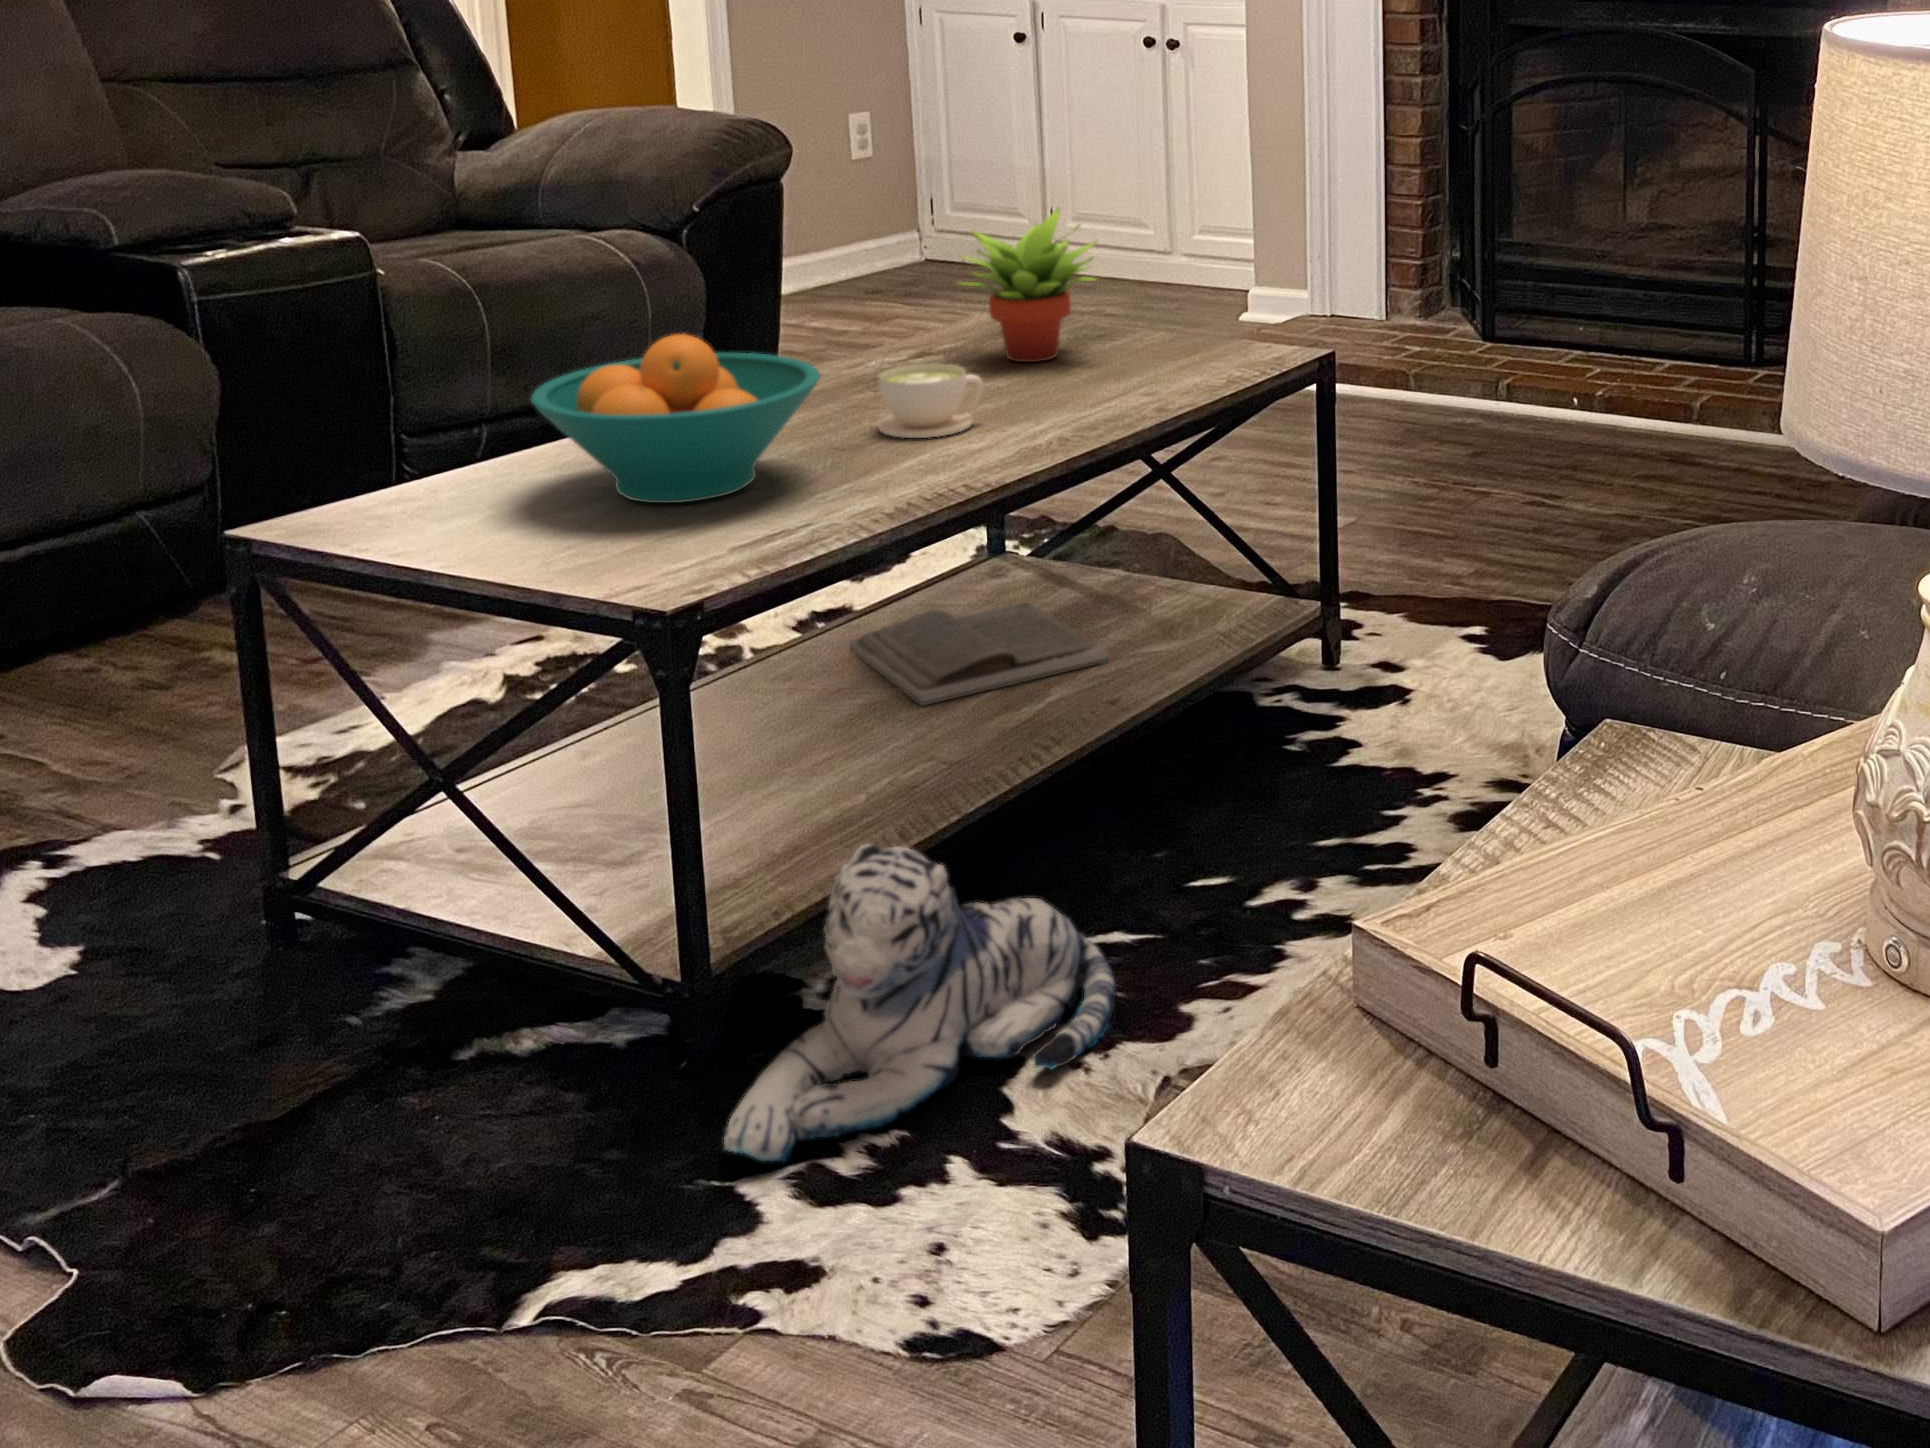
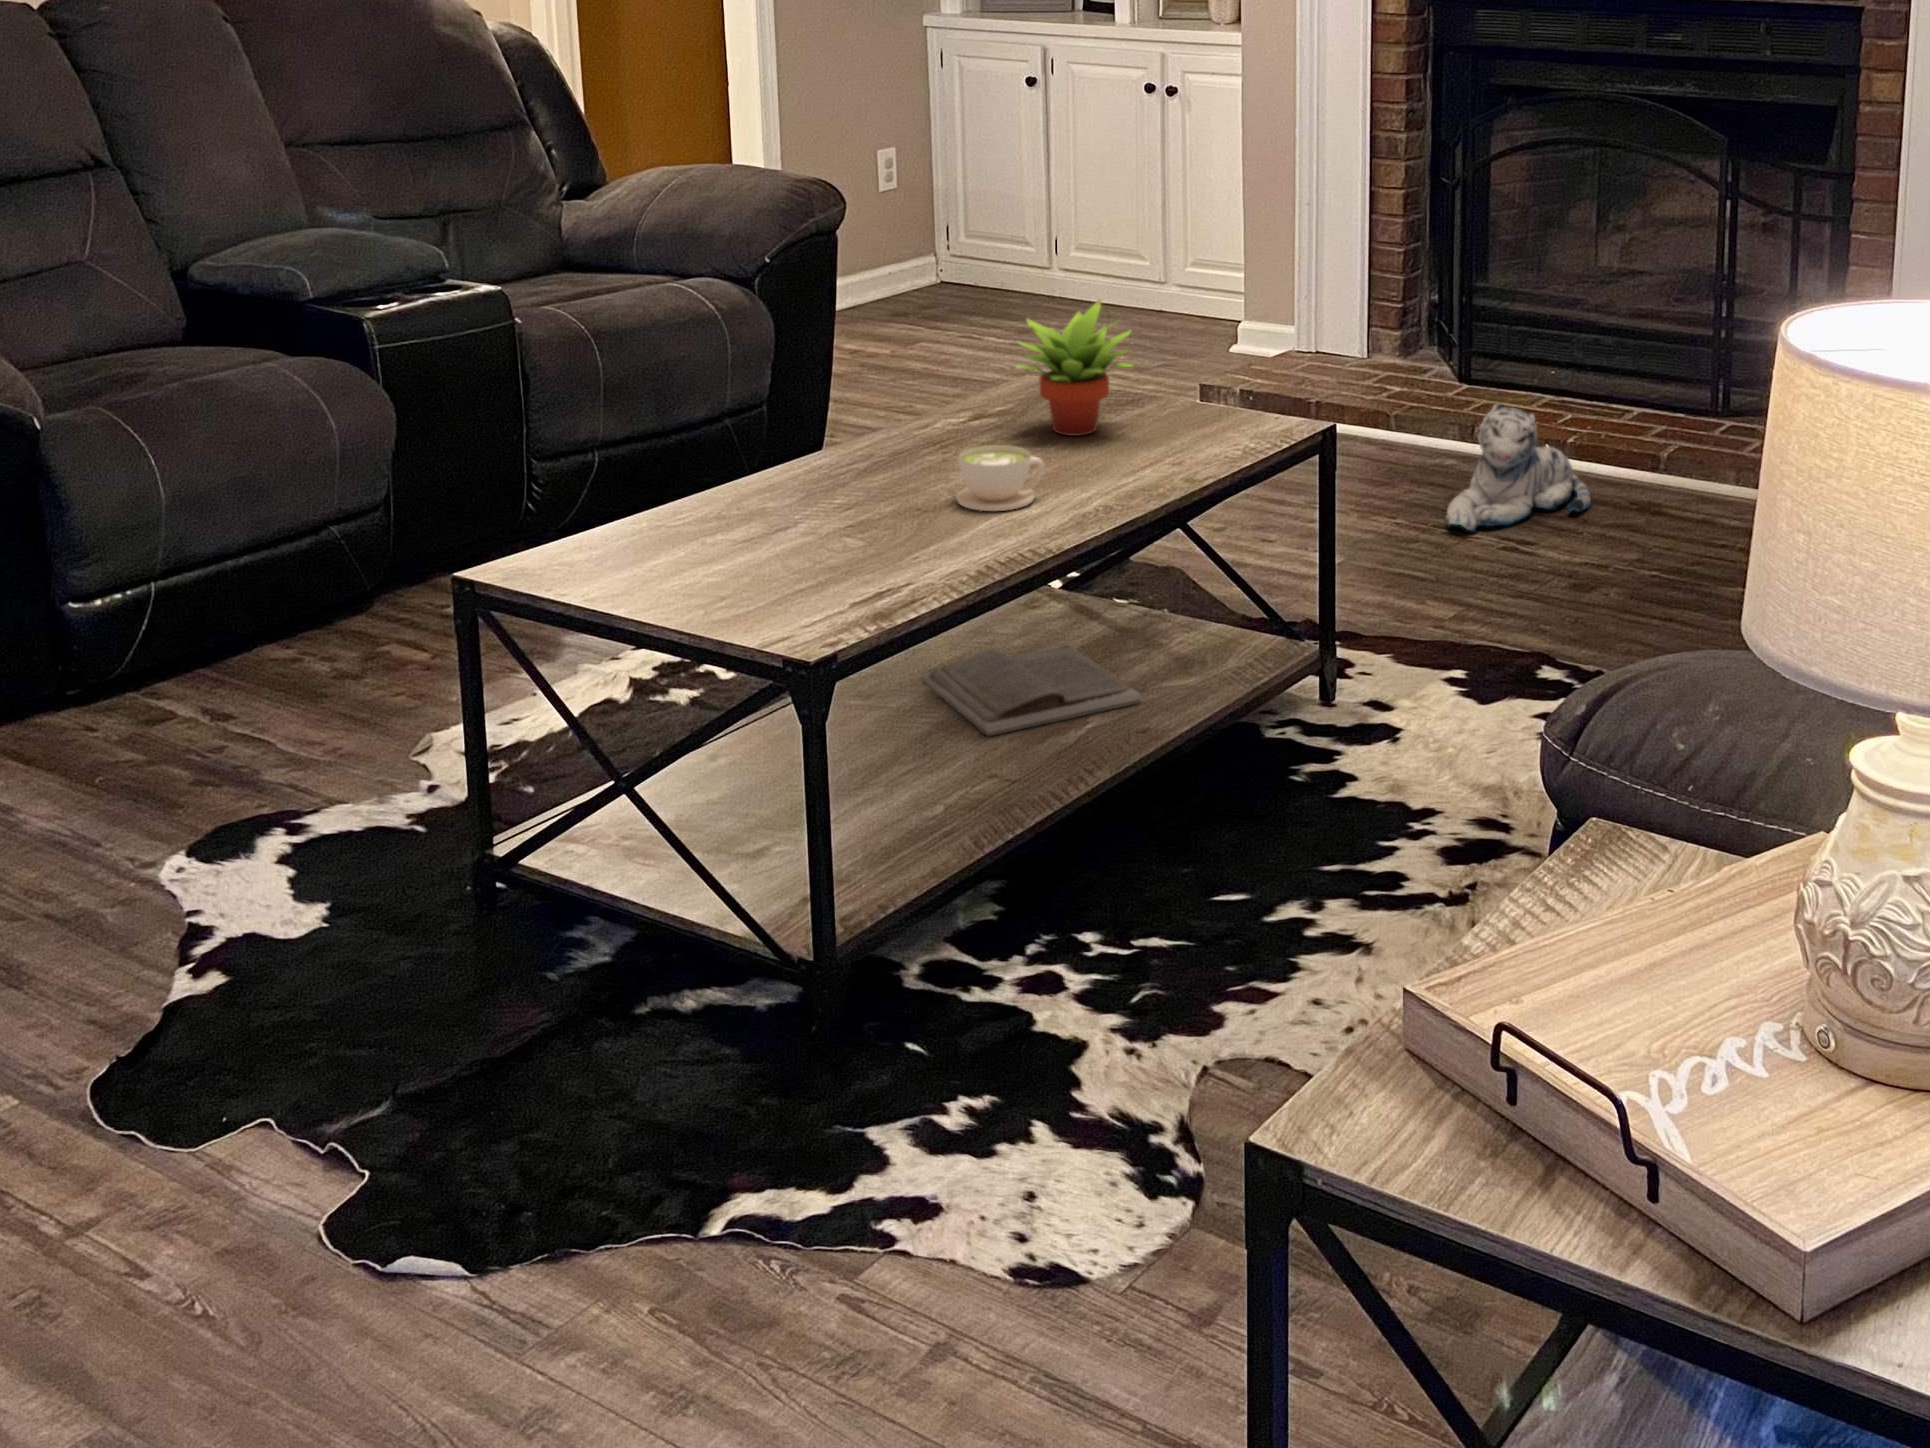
fruit bowl: present [531,334,820,503] -> none [693,428,920,568]
plush toy: present [724,844,1116,1161] -> present [1446,404,1591,531]

